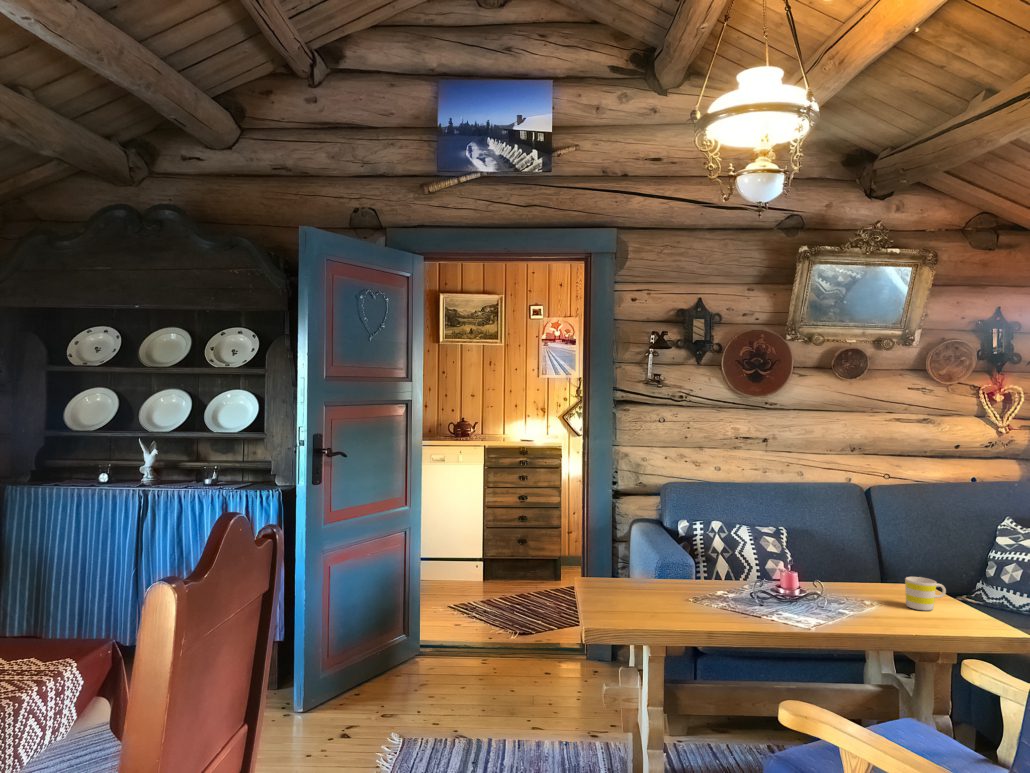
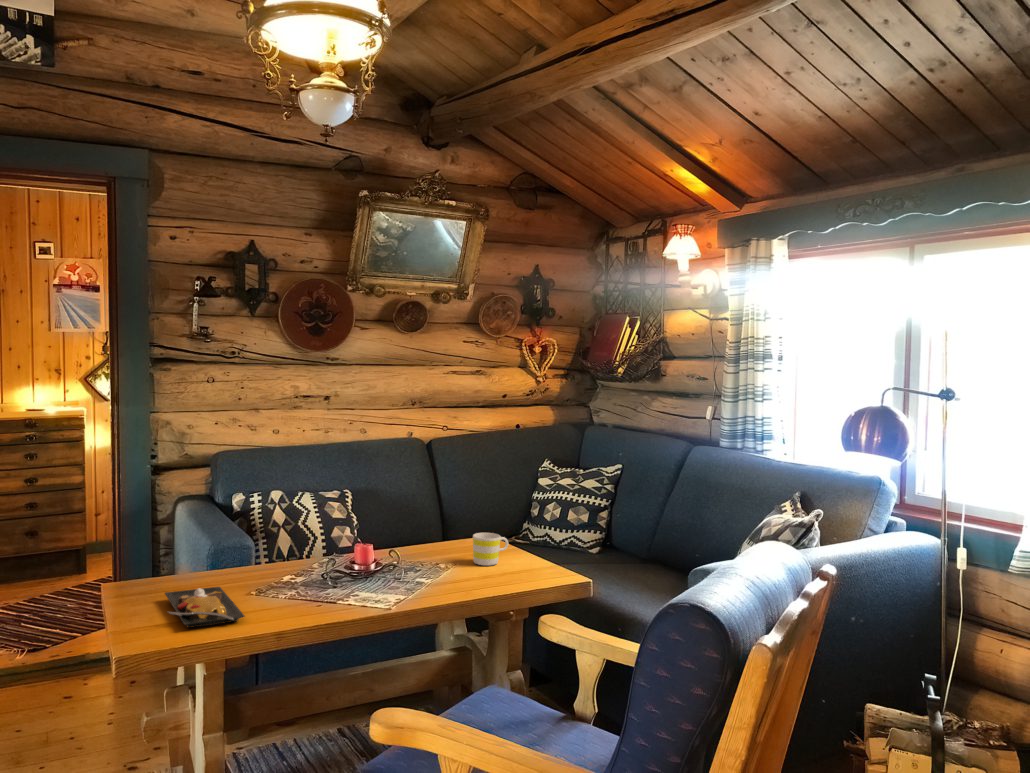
plate: none [618,589,681,621] -> present [165,587,244,628]

